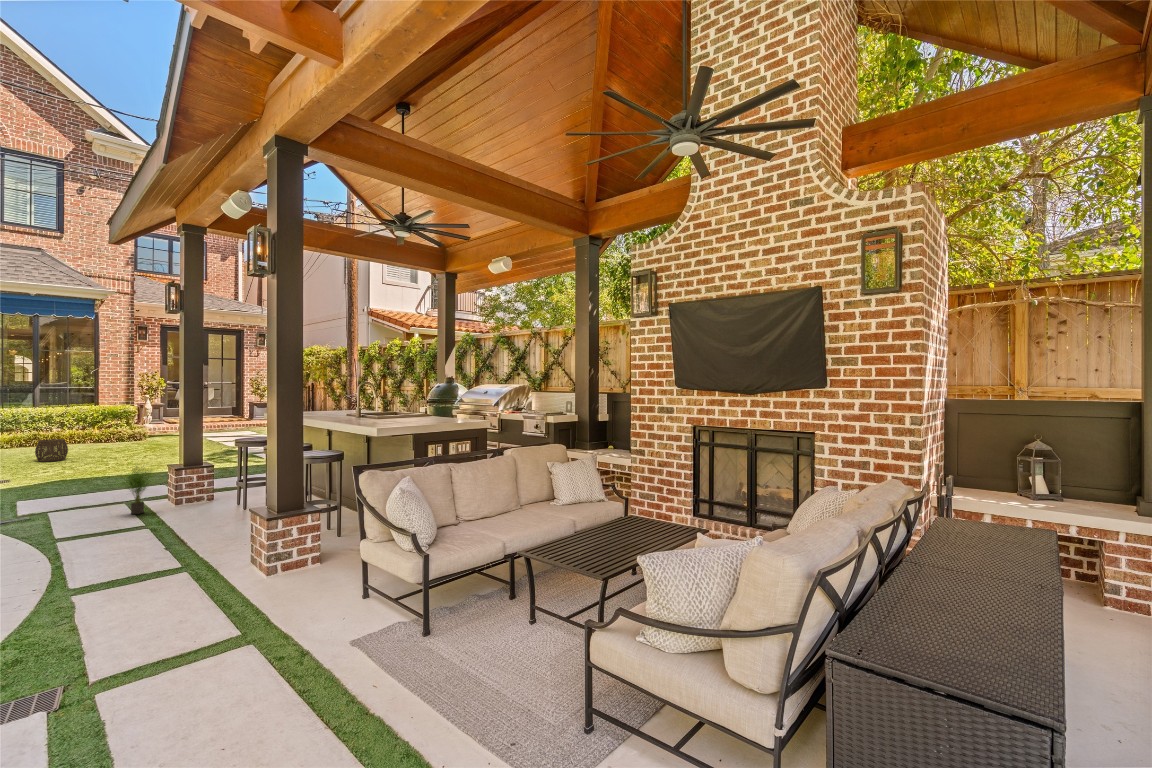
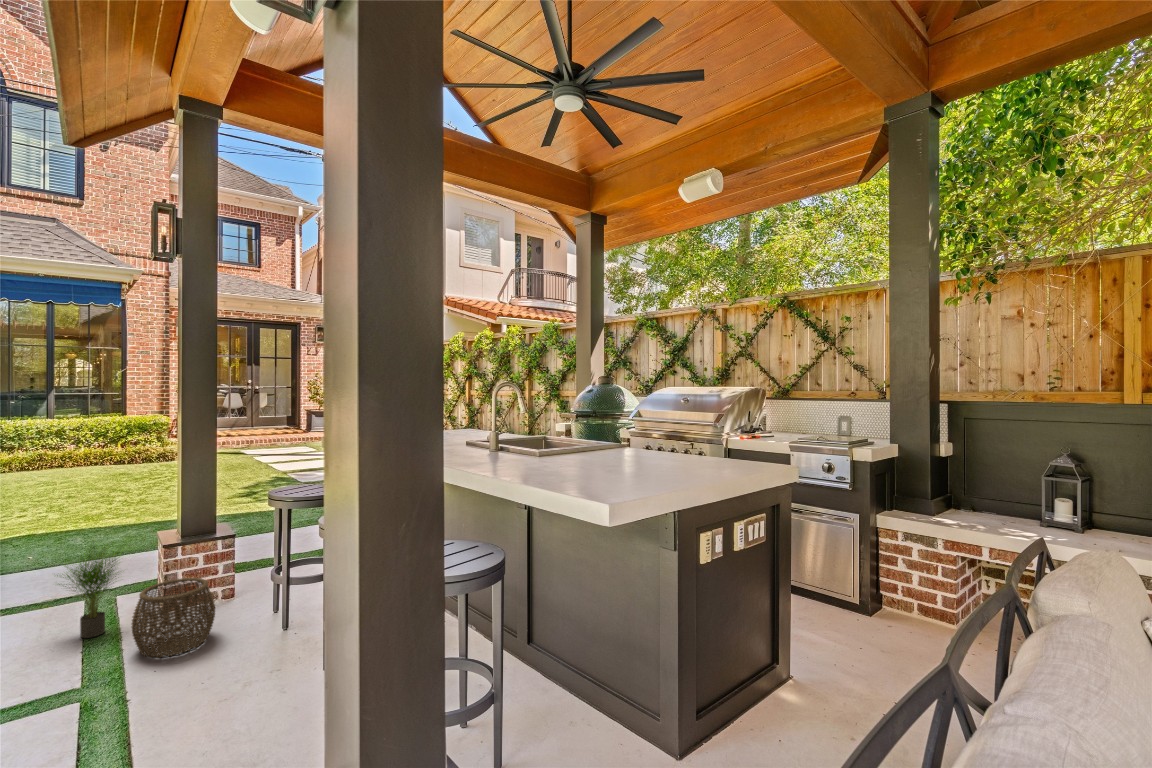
woven basket: present [35,439,68,462] -> present [132,578,215,658]

